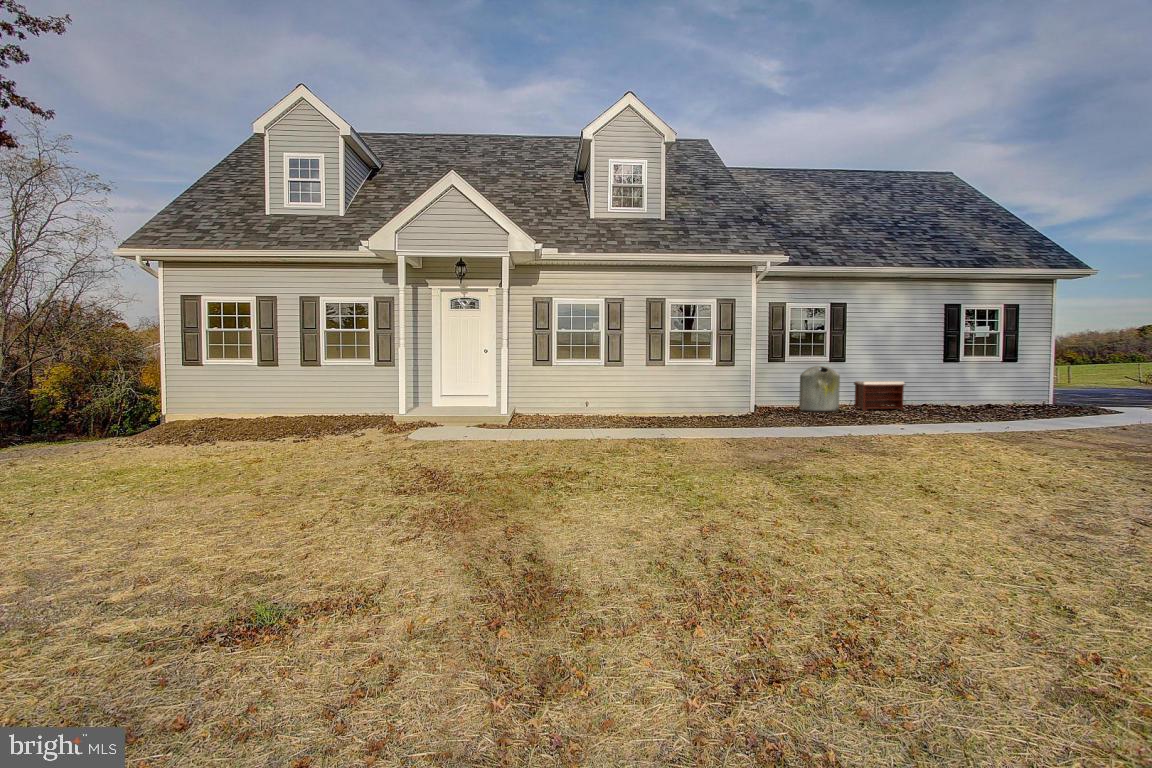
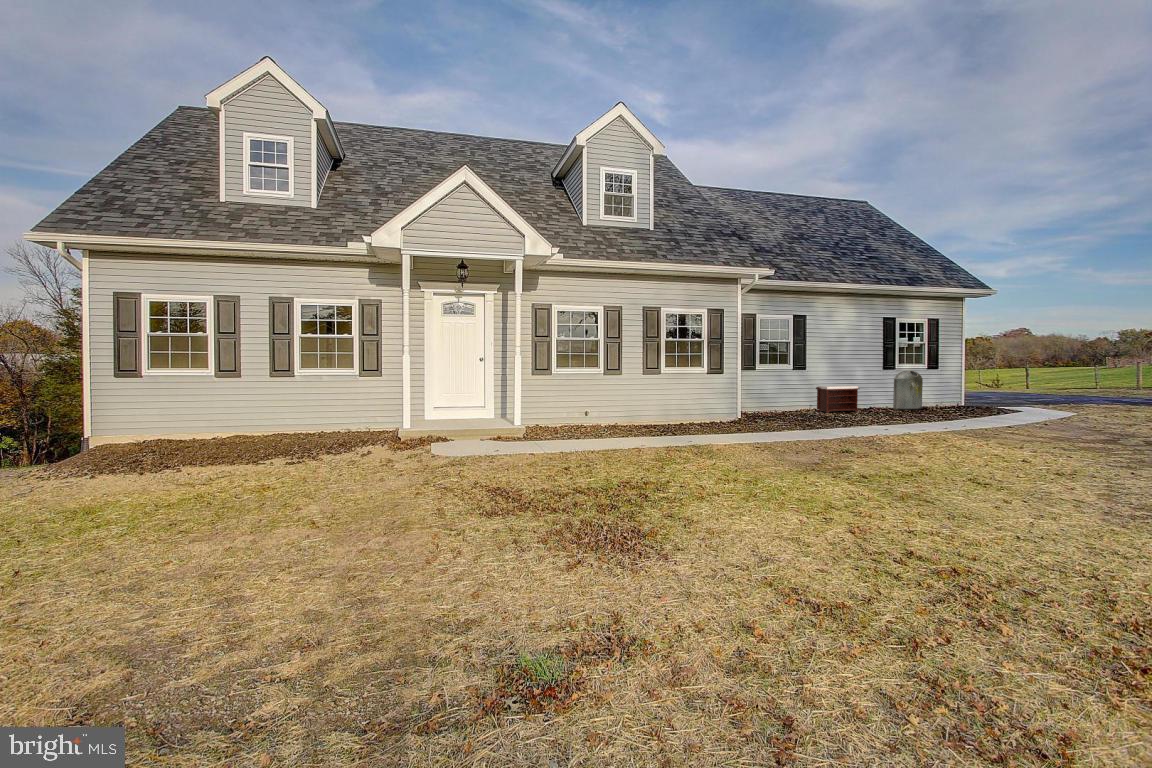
trash can: present [799,366,840,412] -> present [893,371,923,410]

